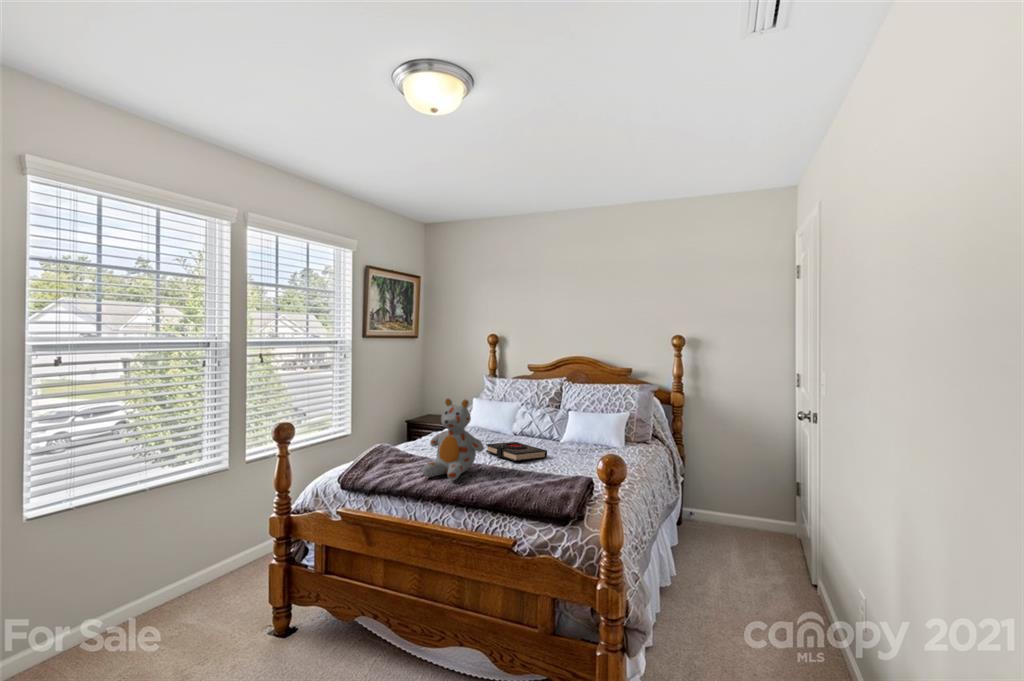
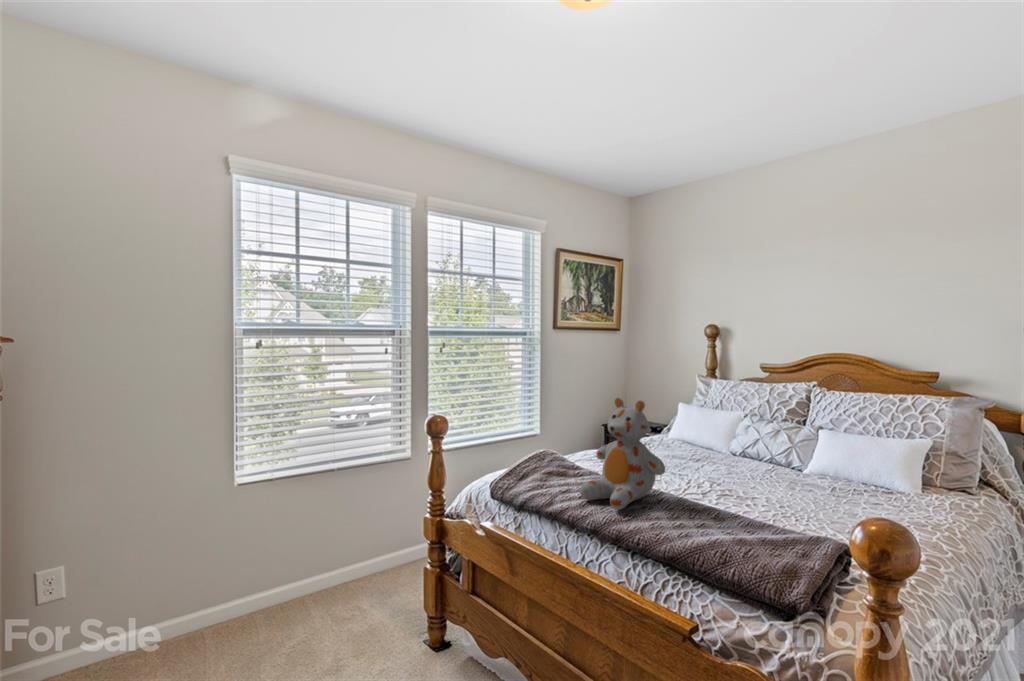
book: present [486,442,547,461] -> none [685,463,776,493]

